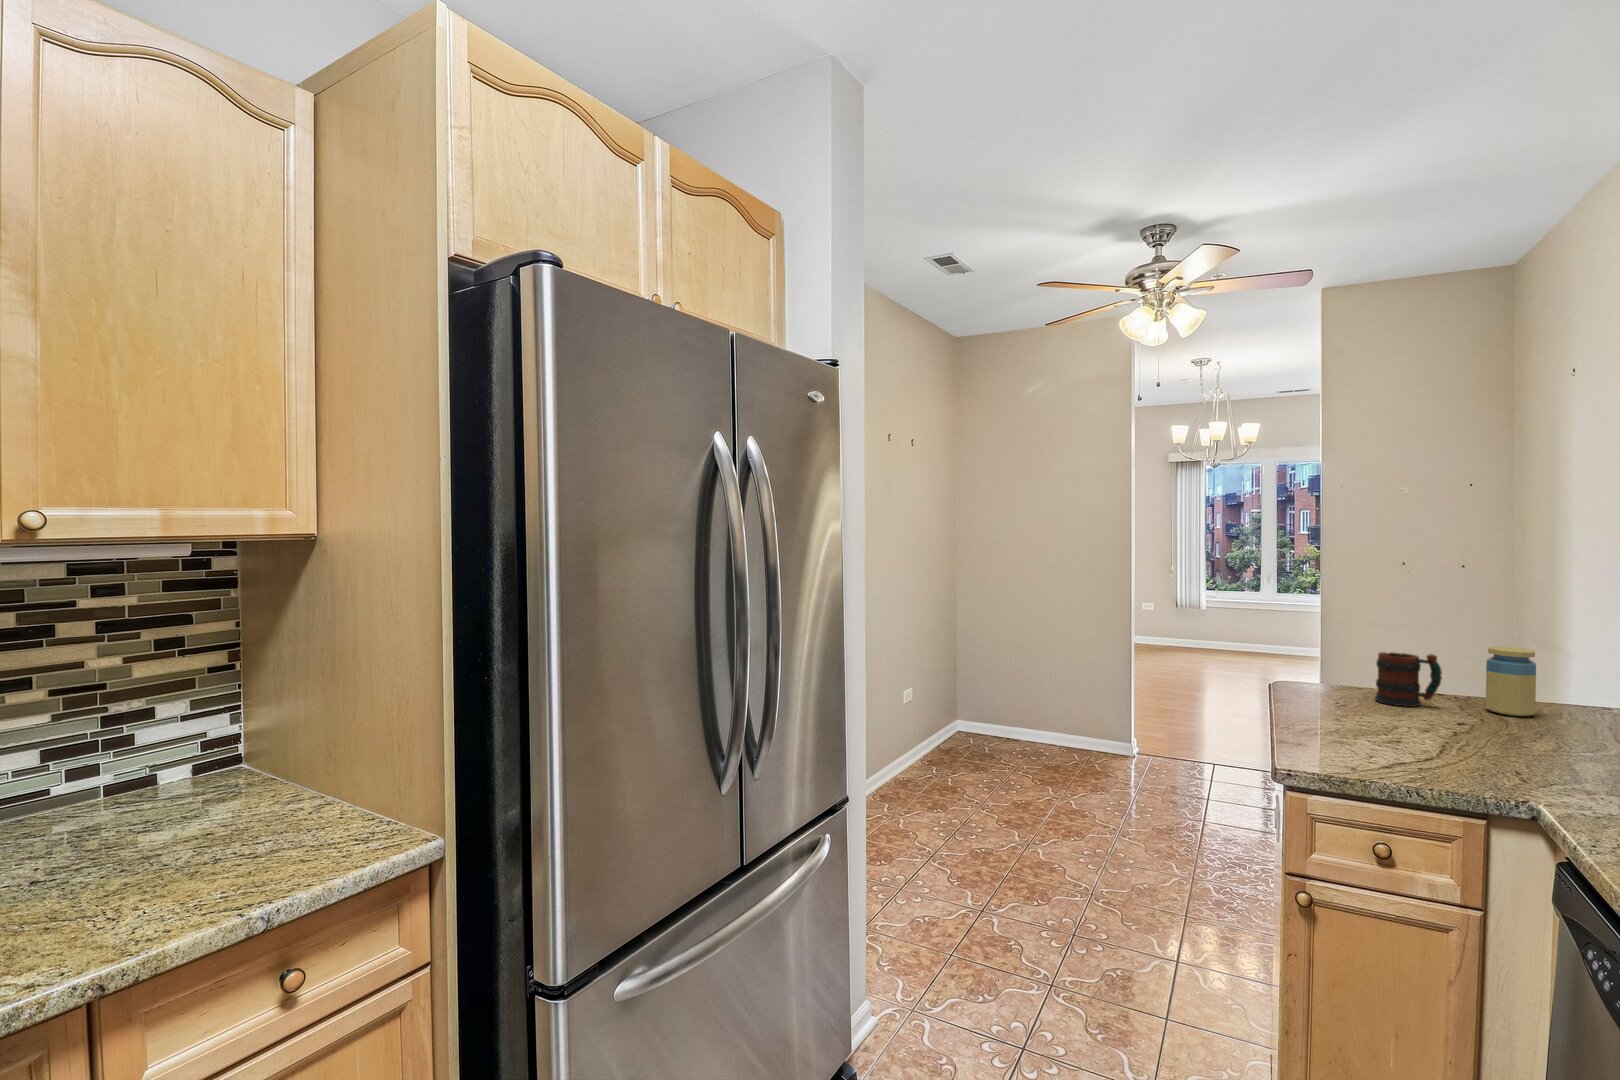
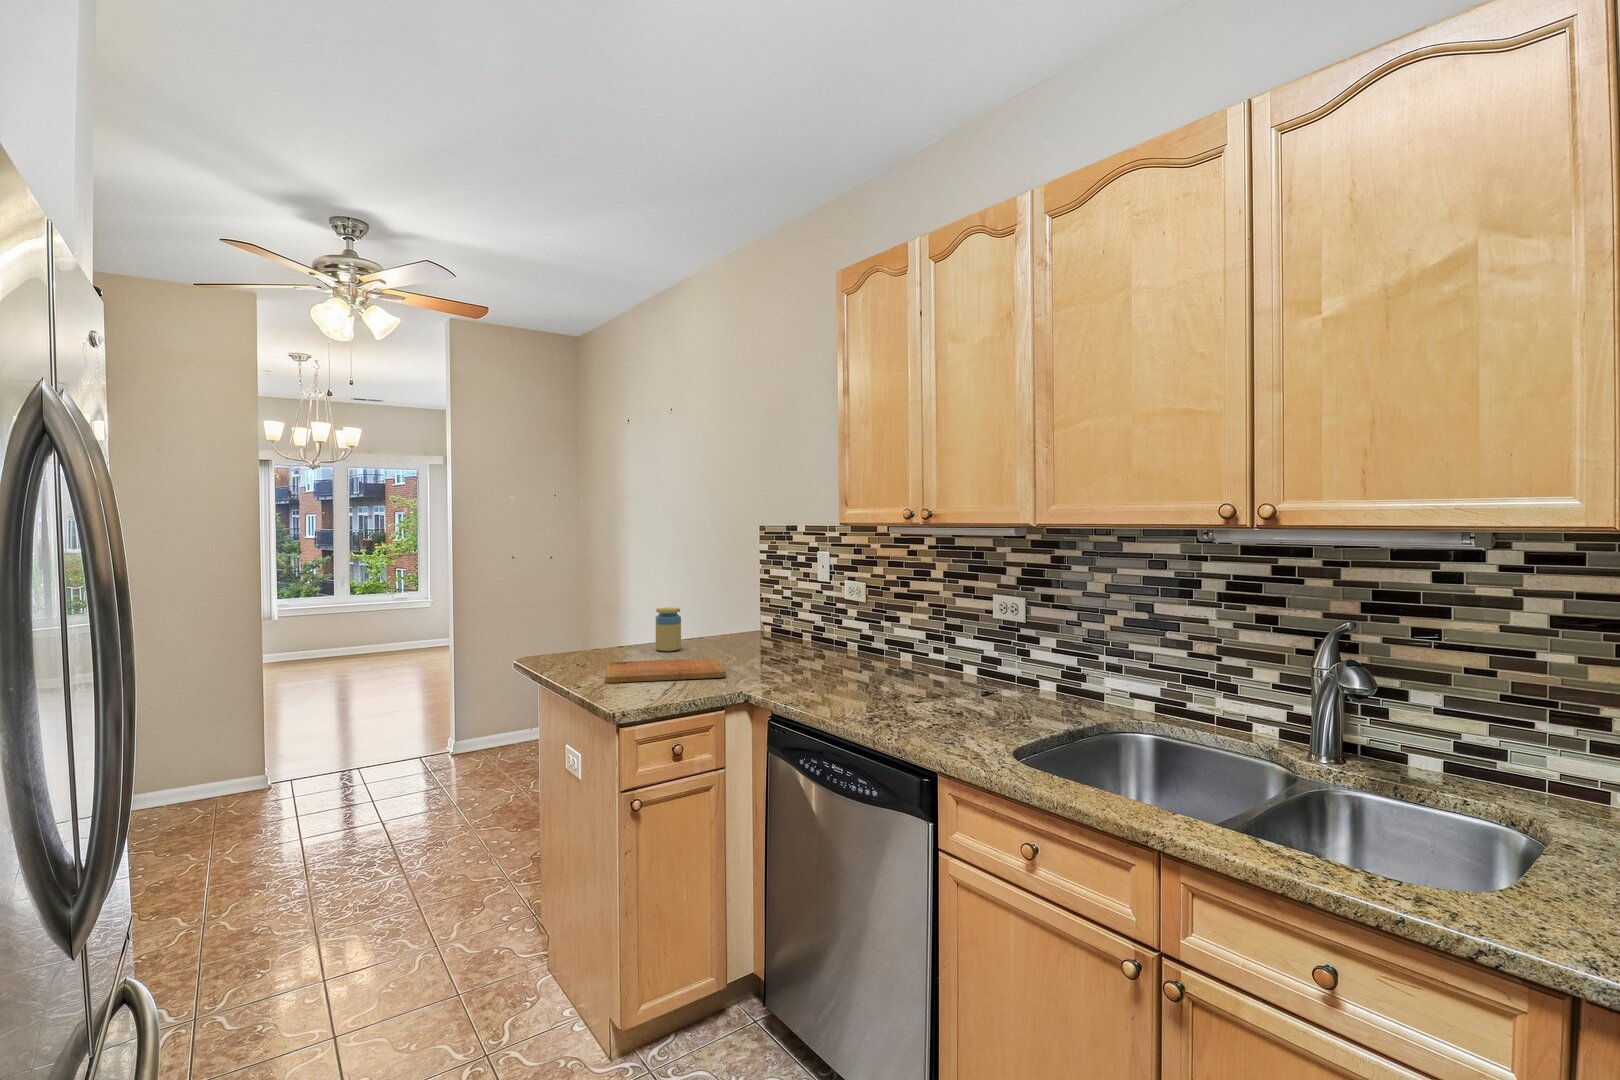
mug: present [1375,652,1442,707] -> none [600,618,638,659]
cutting board: none [1324,707,1569,773] -> present [606,658,726,683]

